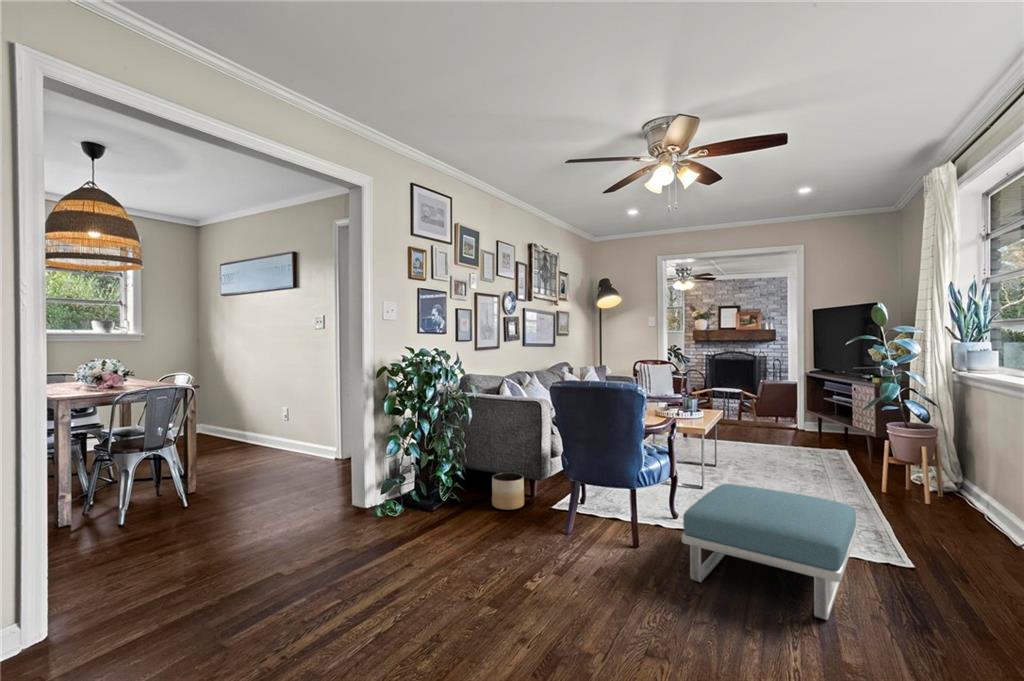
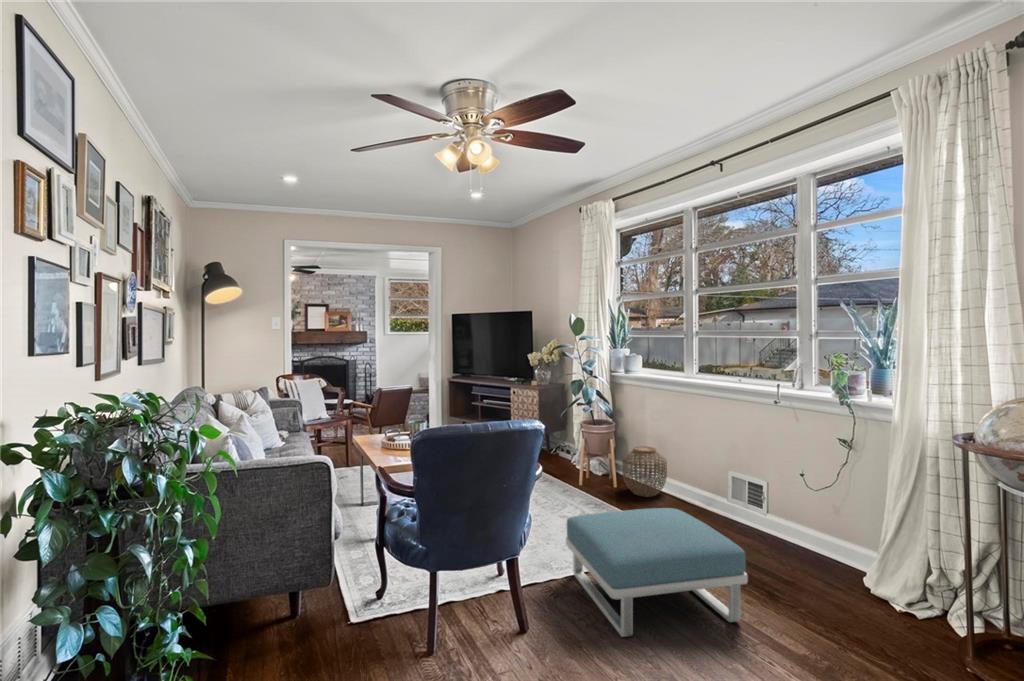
woven basket: none [920,457,991,520] -> present [622,446,667,496]
planter: present [492,472,524,510] -> none [260,584,317,656]

